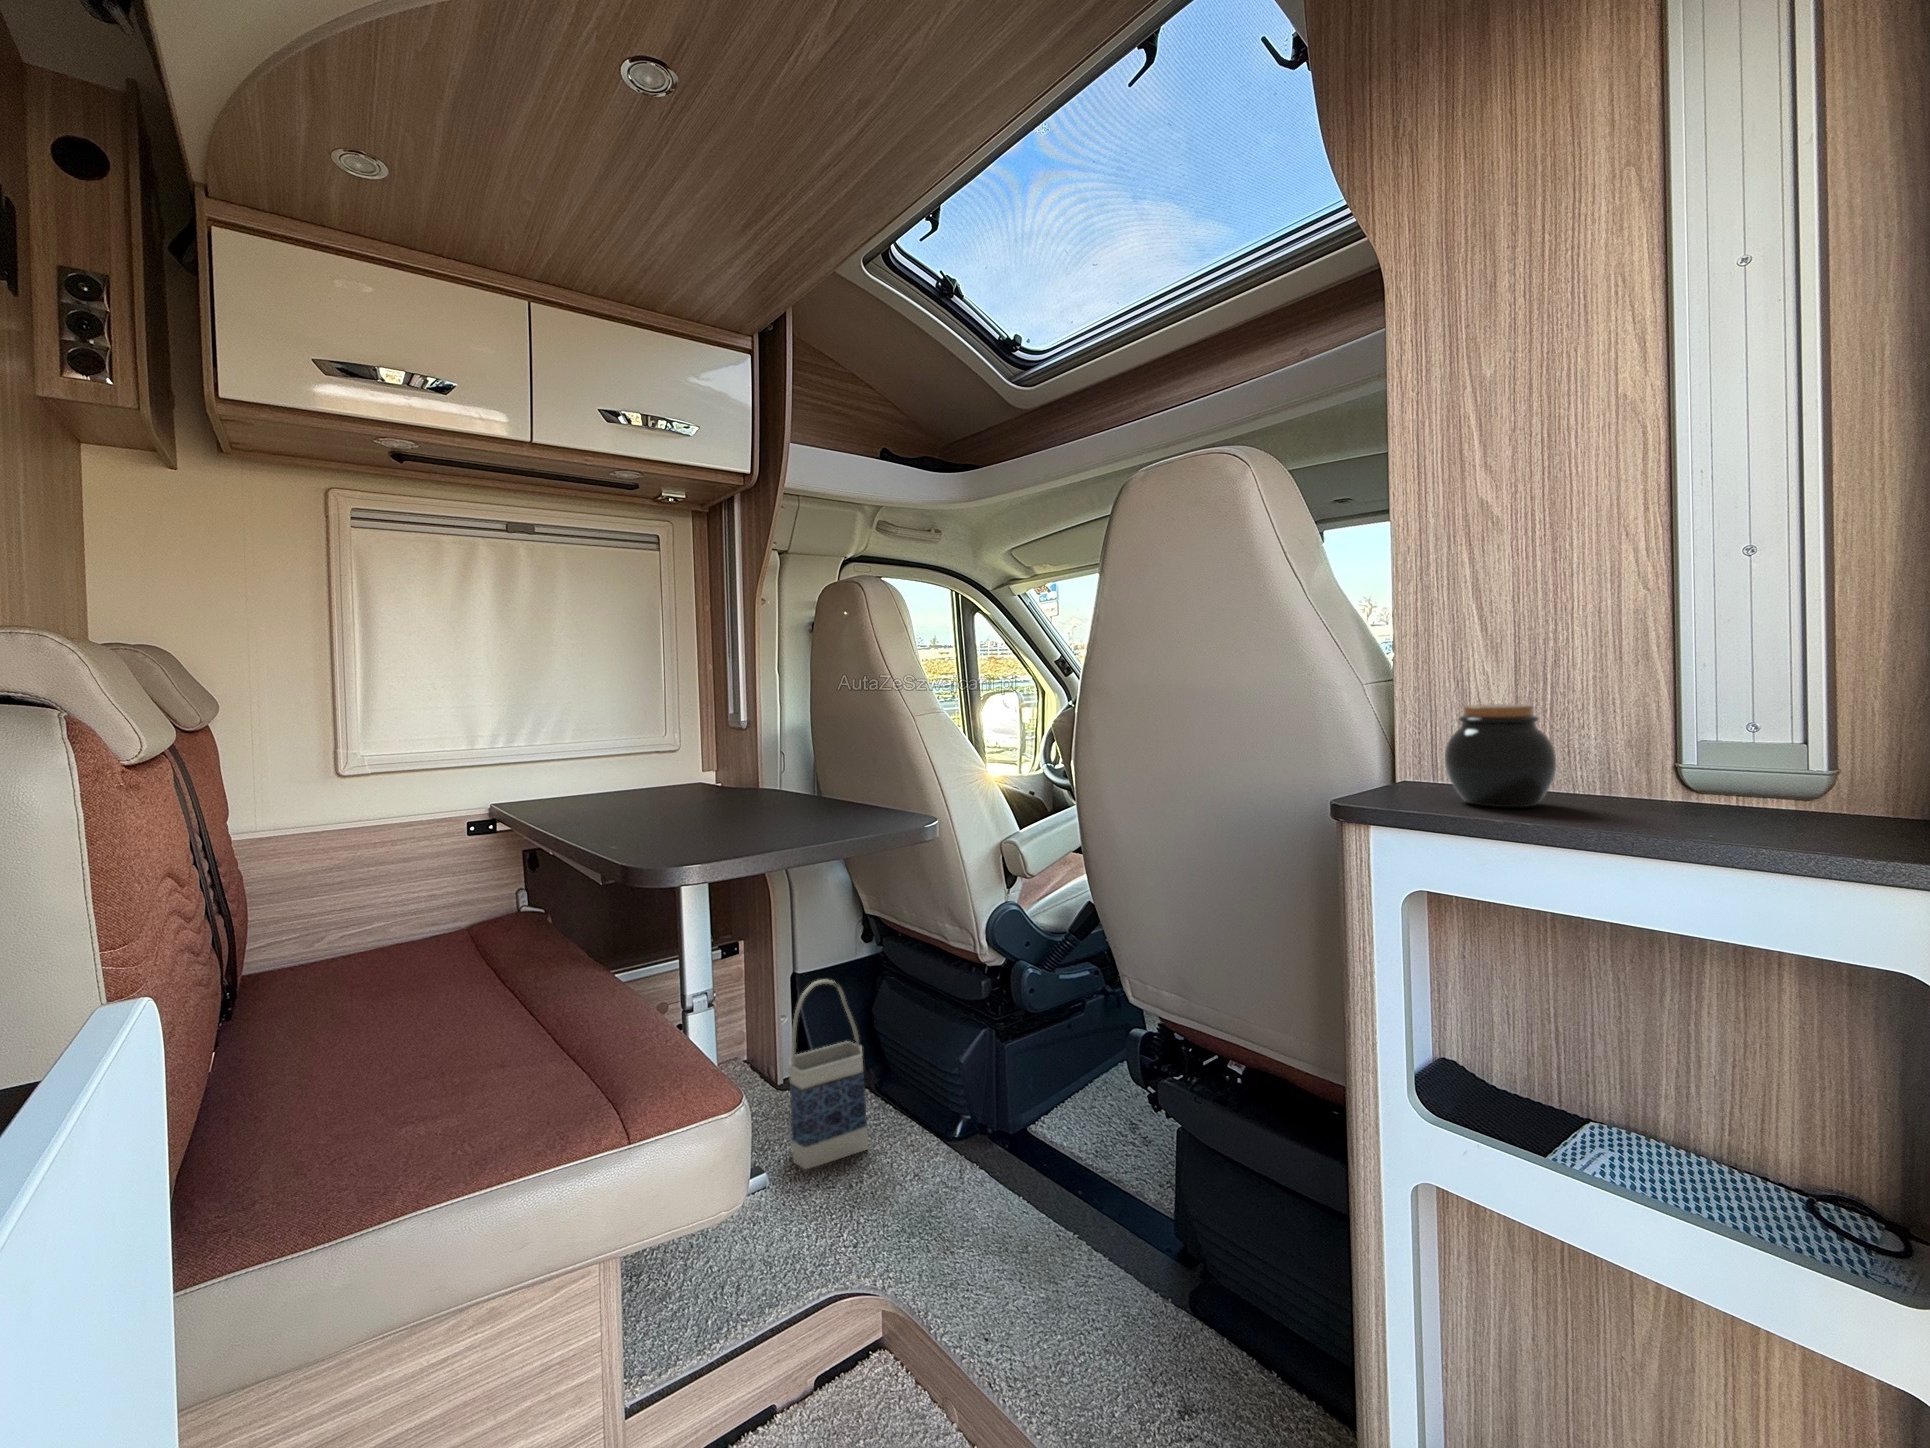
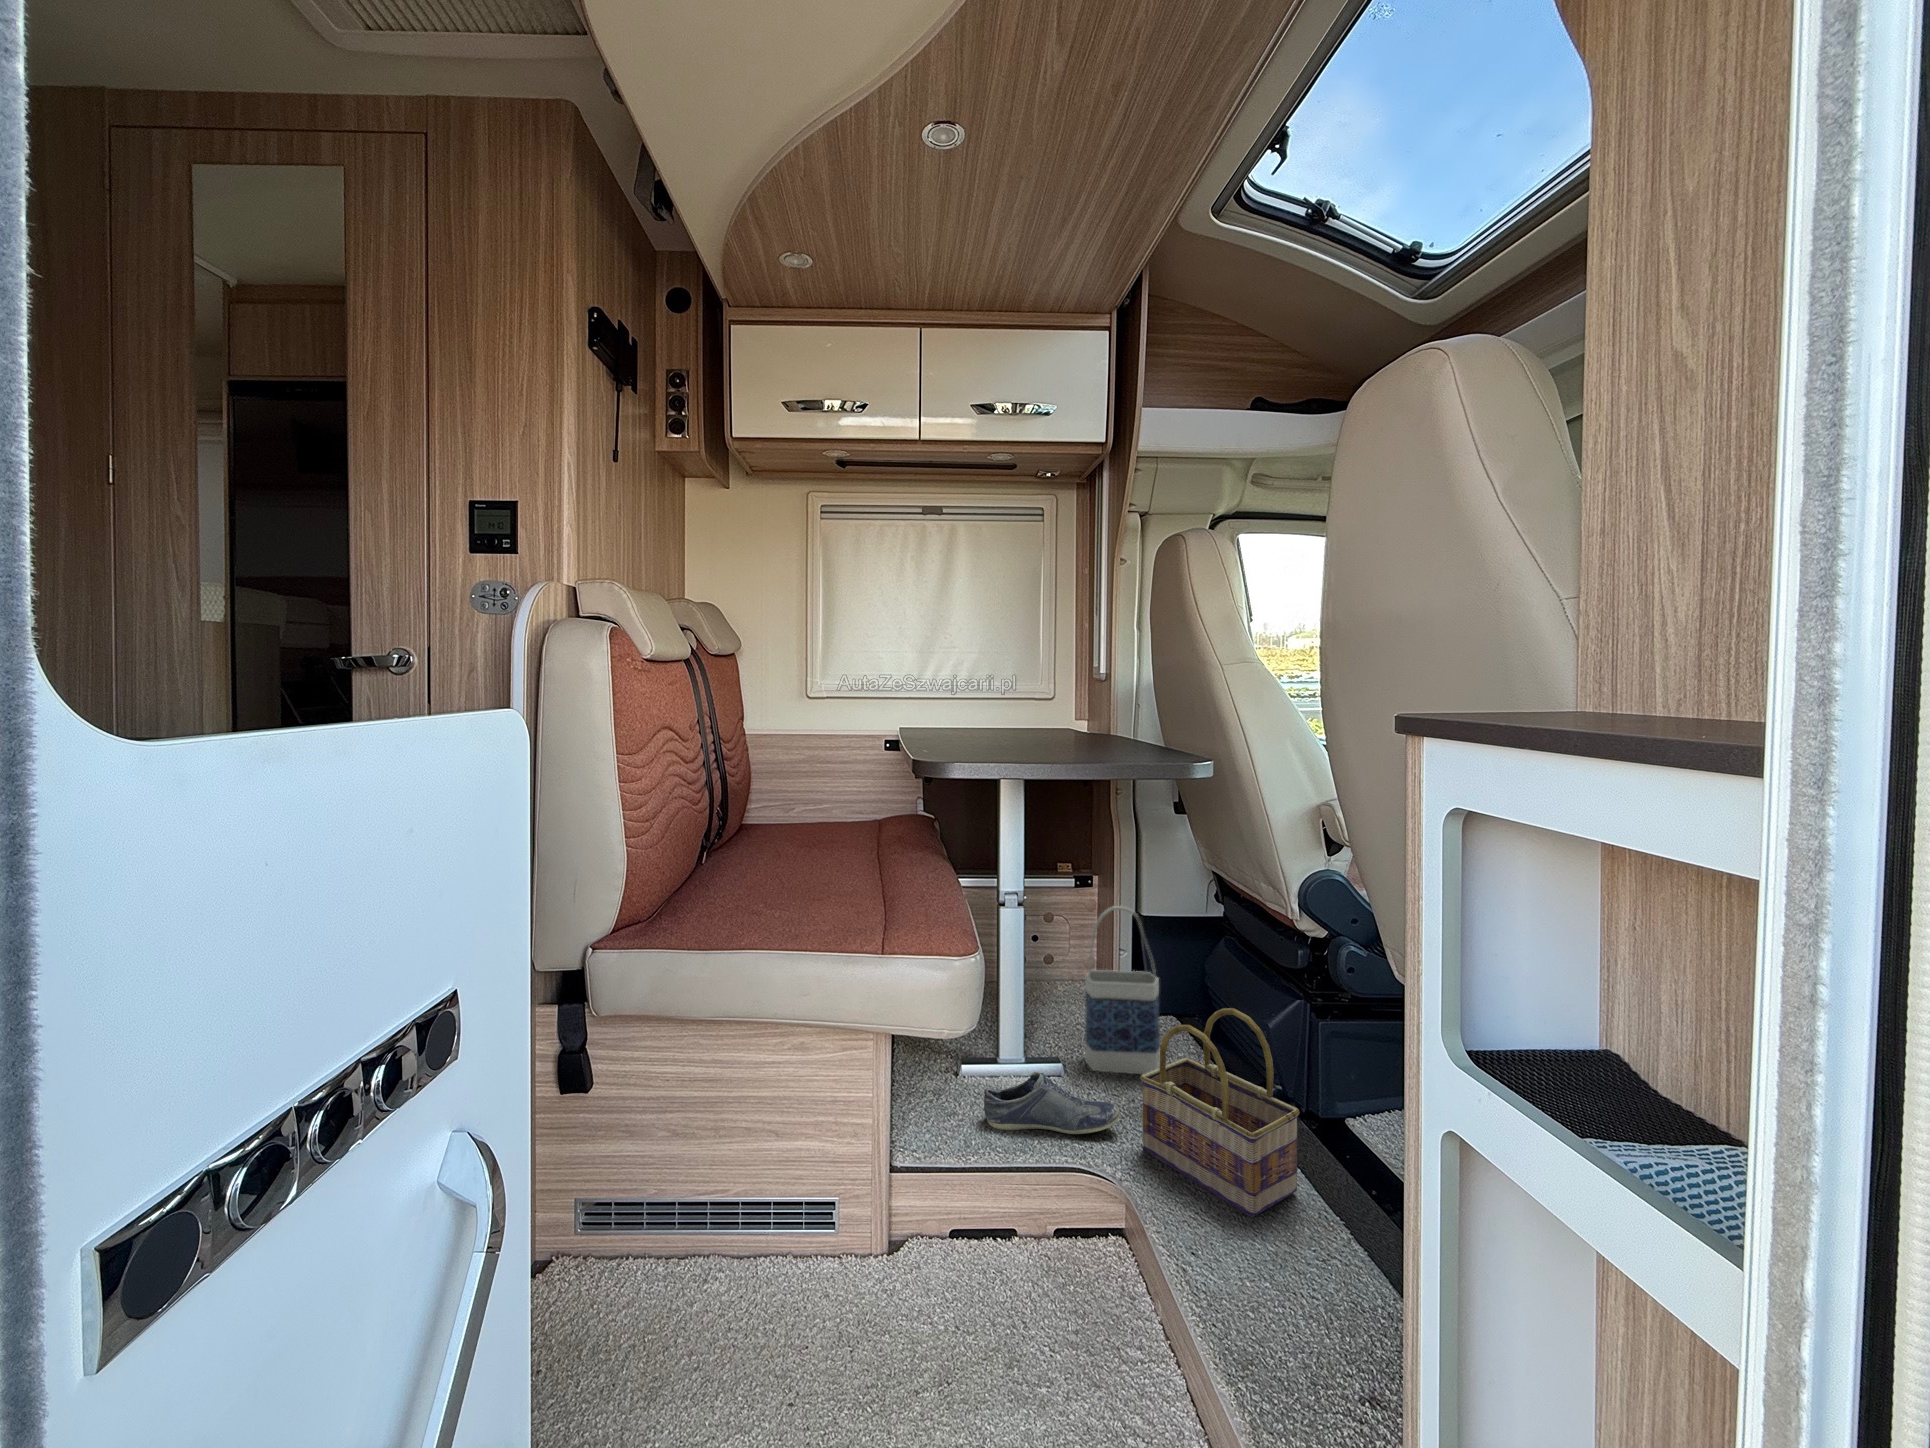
jar: present [1445,704,1556,807] -> none [1519,600,1658,721]
basket: none [900,1065,1052,1275] -> present [1140,1008,1300,1217]
shoe: none [727,1203,875,1296] -> present [984,1072,1120,1134]

